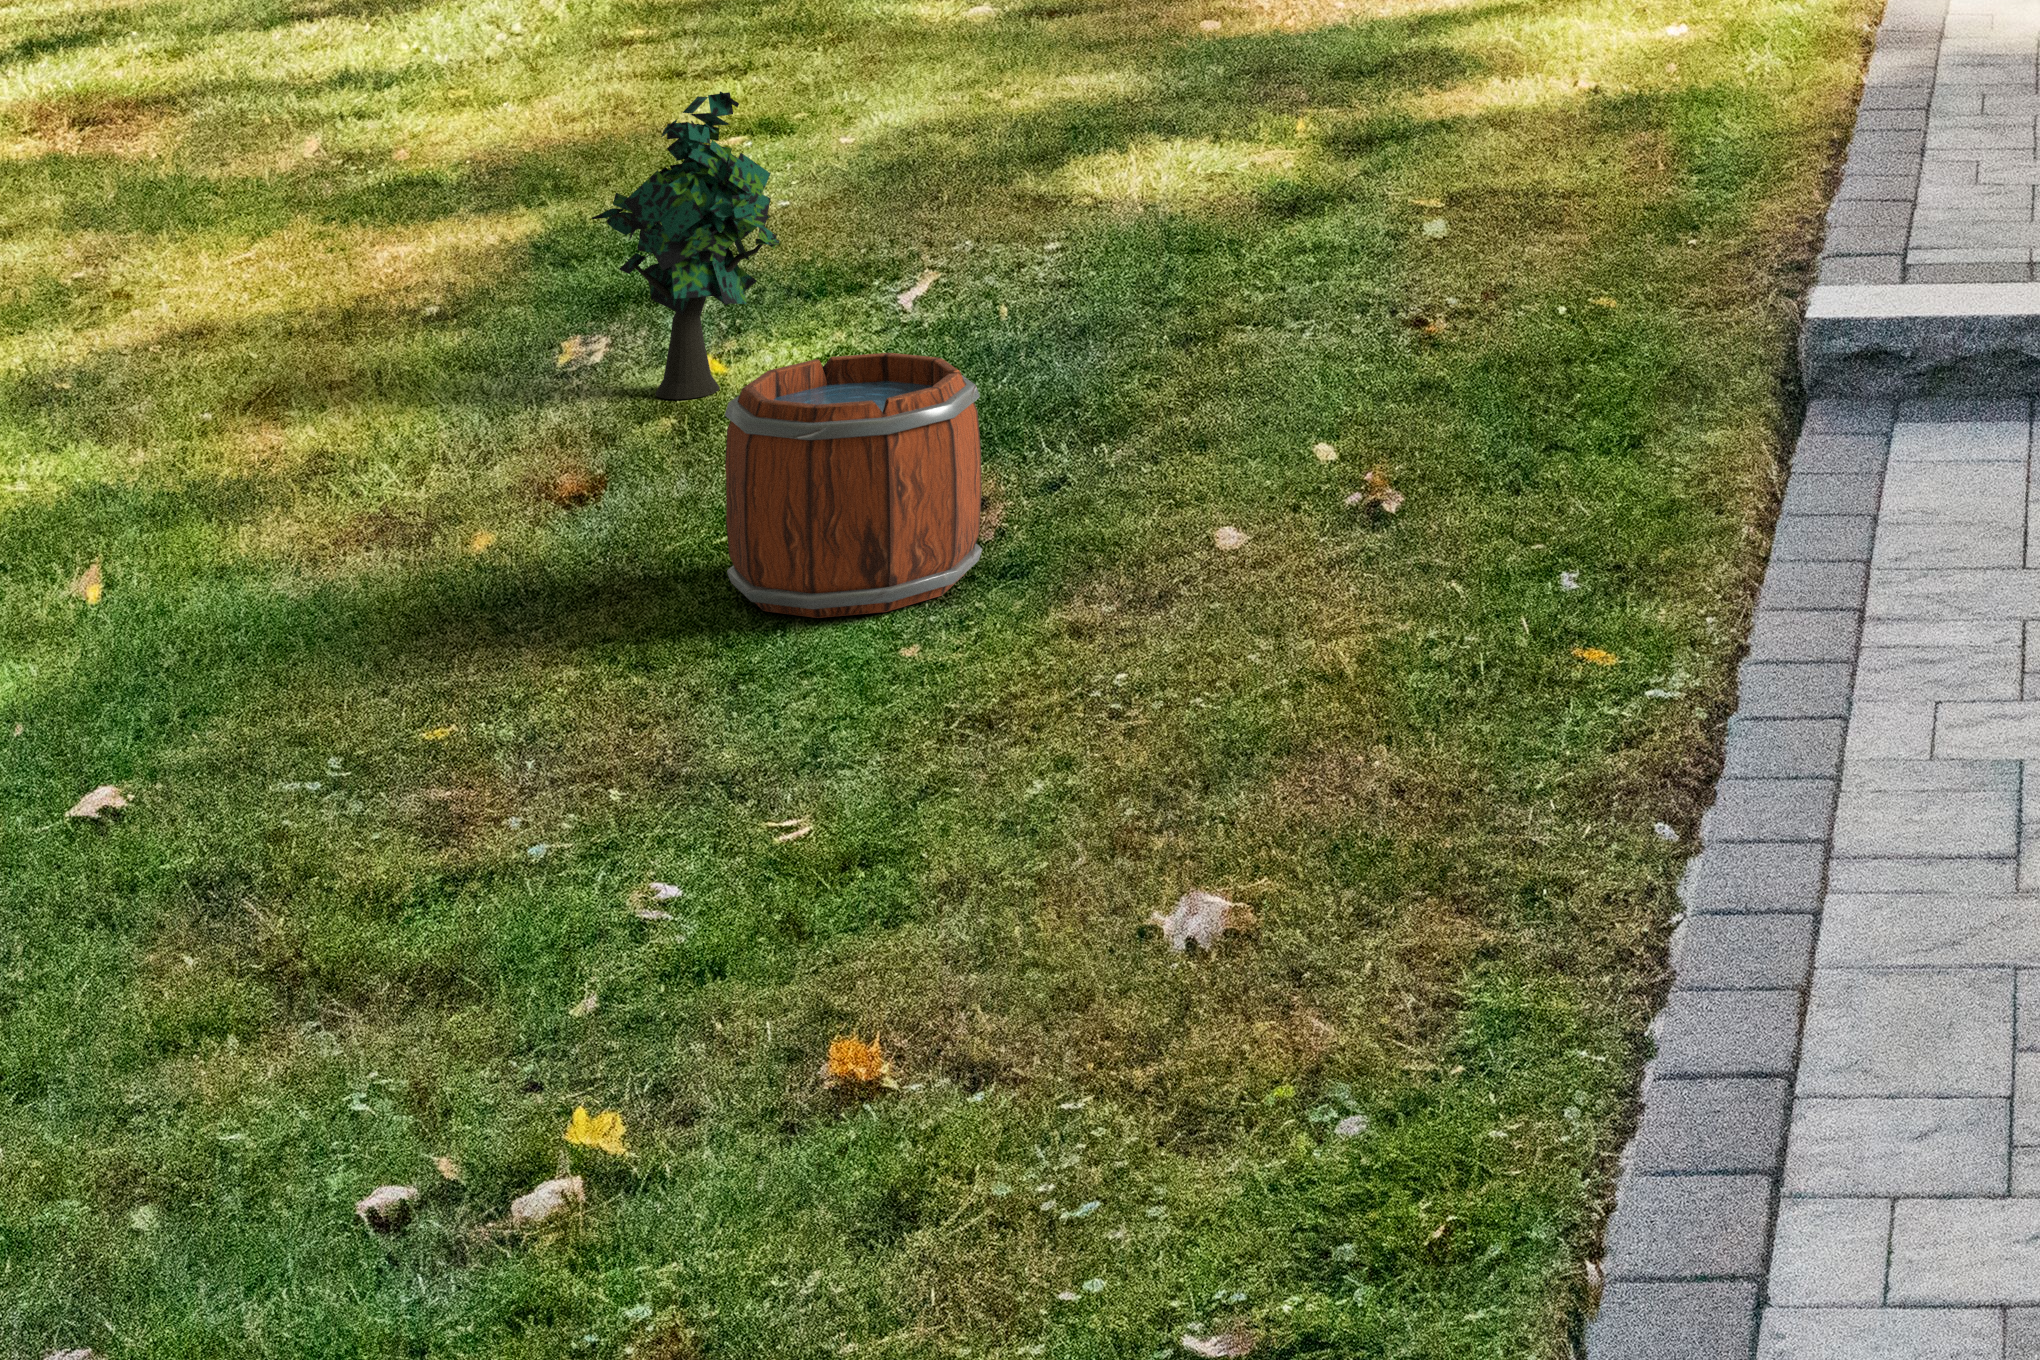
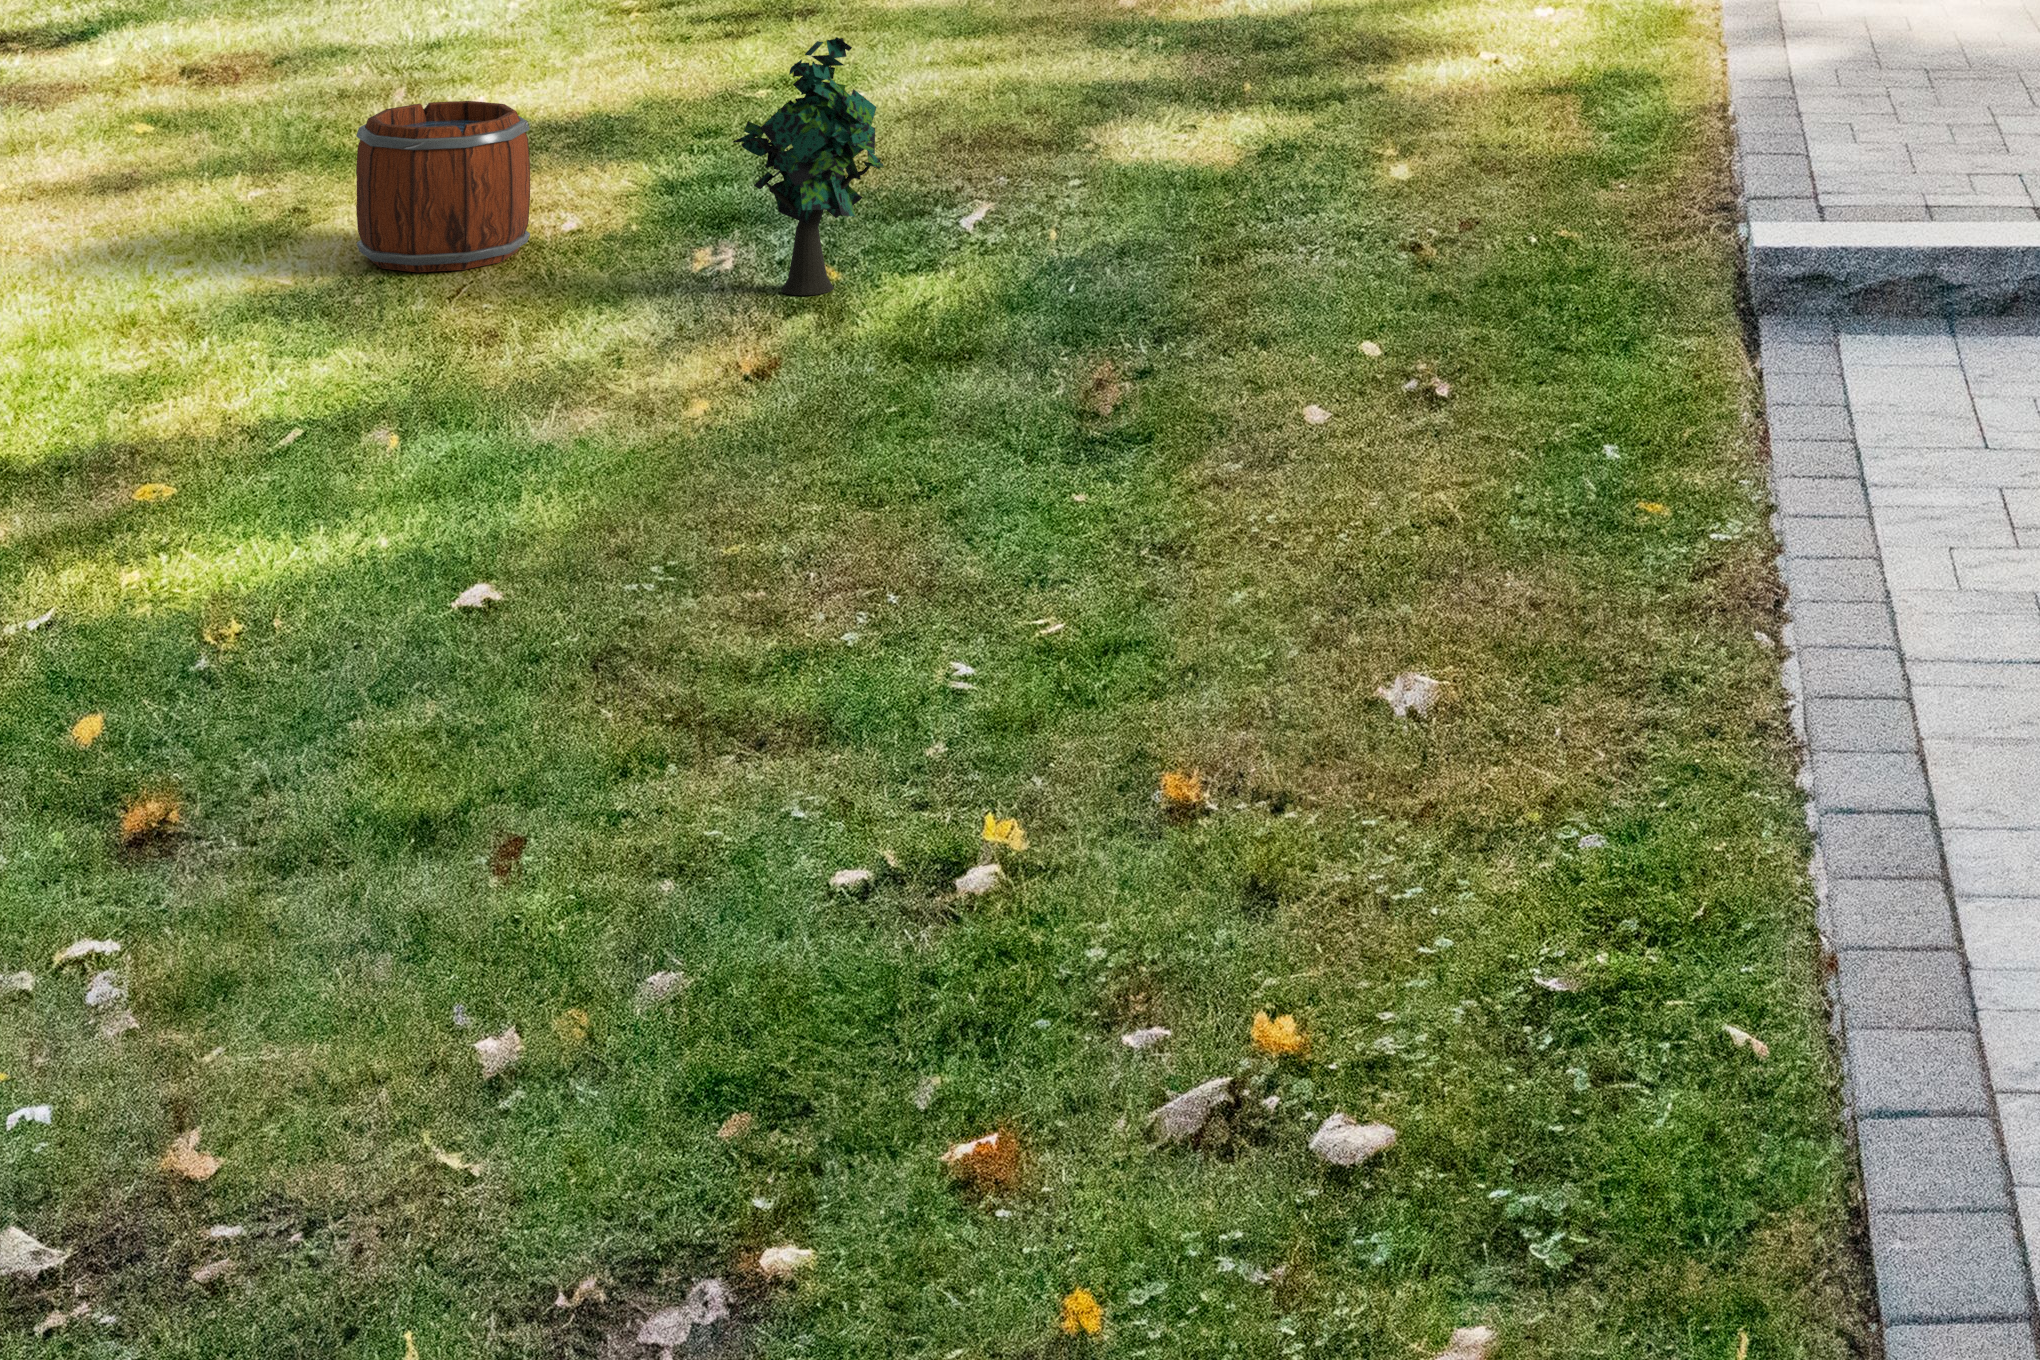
bucket: present [725,353,982,618] -> present [356,101,530,272]

